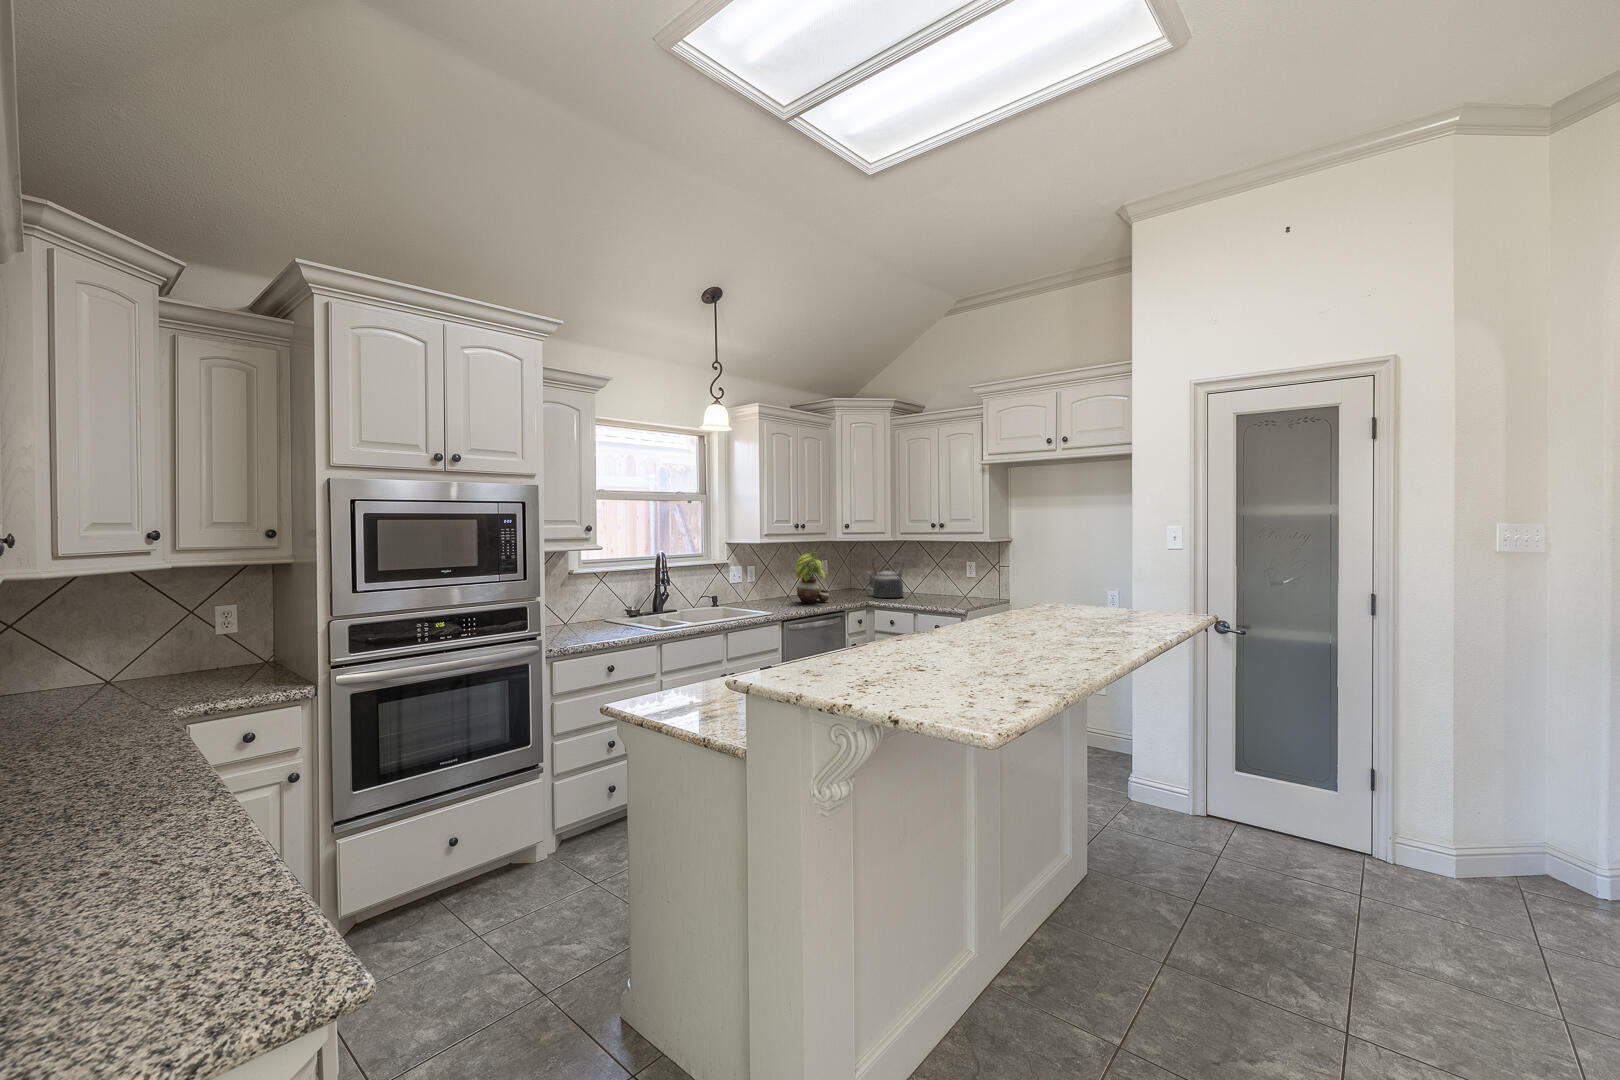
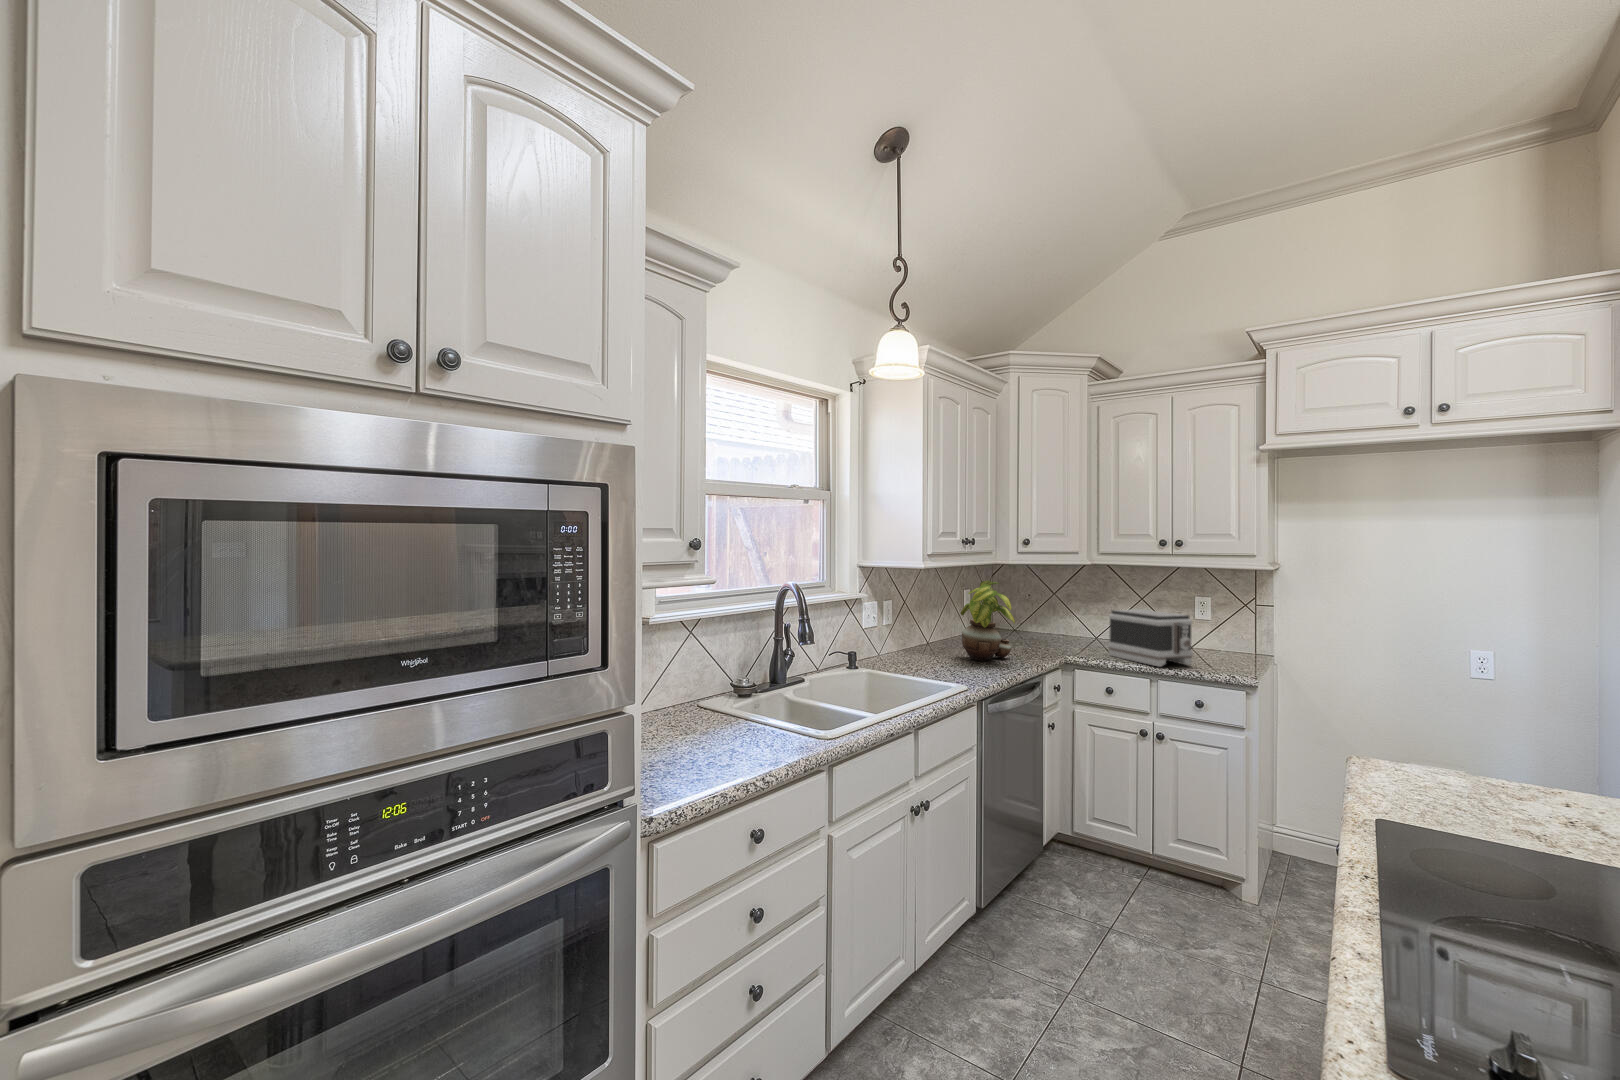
kettle: present [867,557,904,598] -> none [1041,585,1104,649]
toaster: none [900,570,944,605] -> present [1108,609,1193,666]

